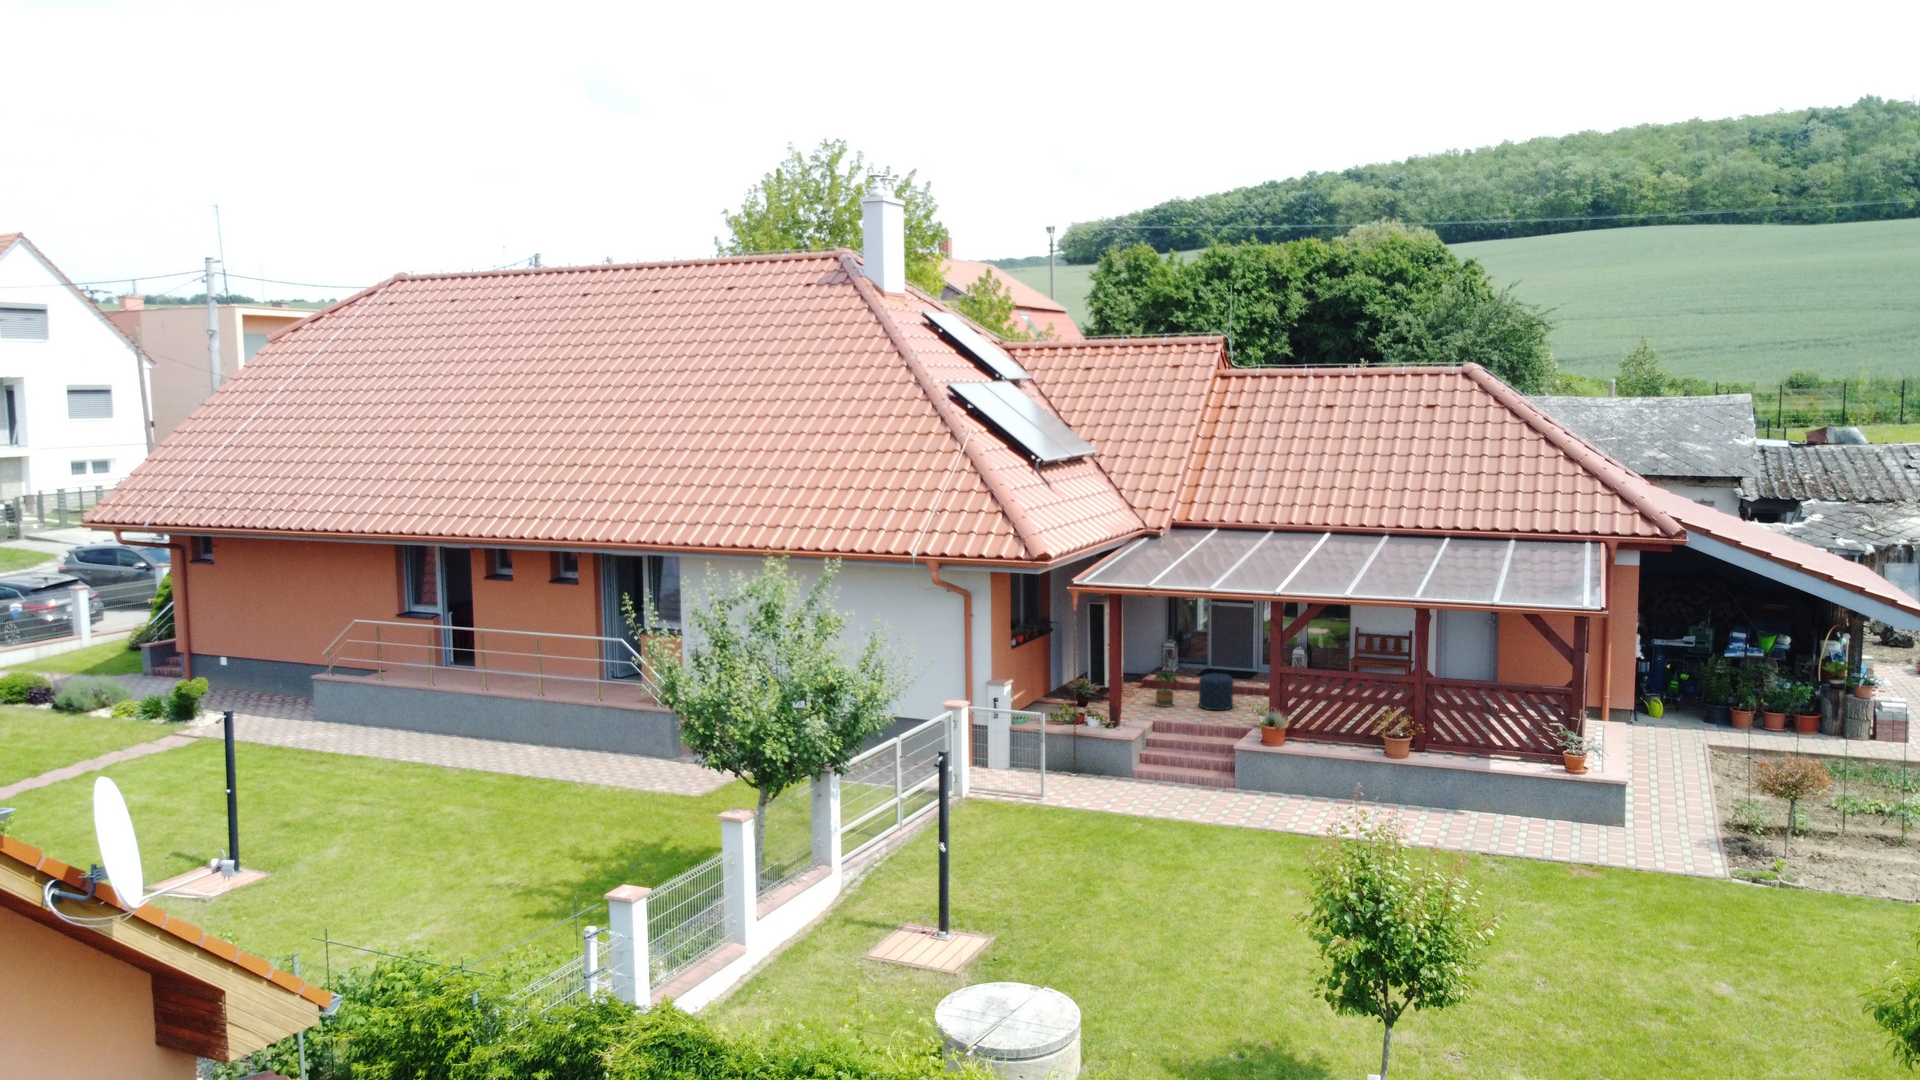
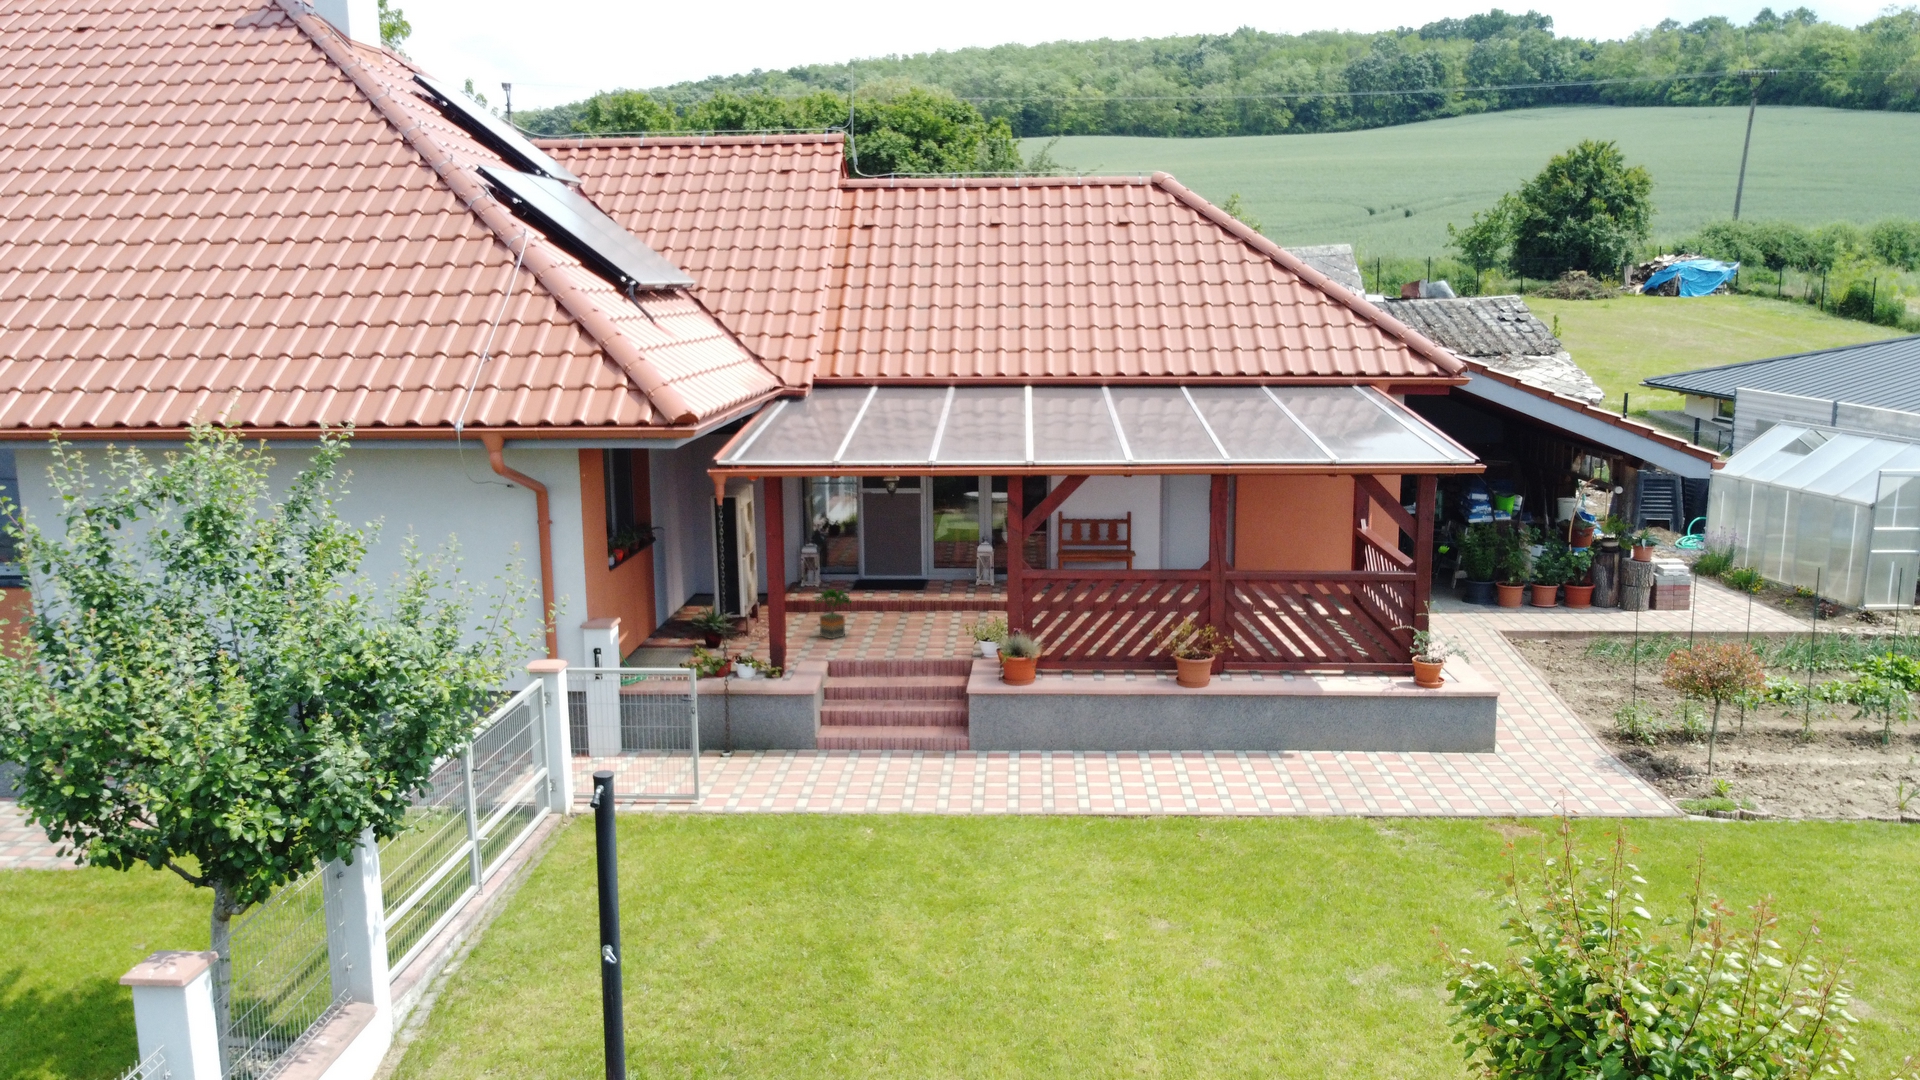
pouf: present [1199,674,1234,710] -> none [879,586,926,637]

